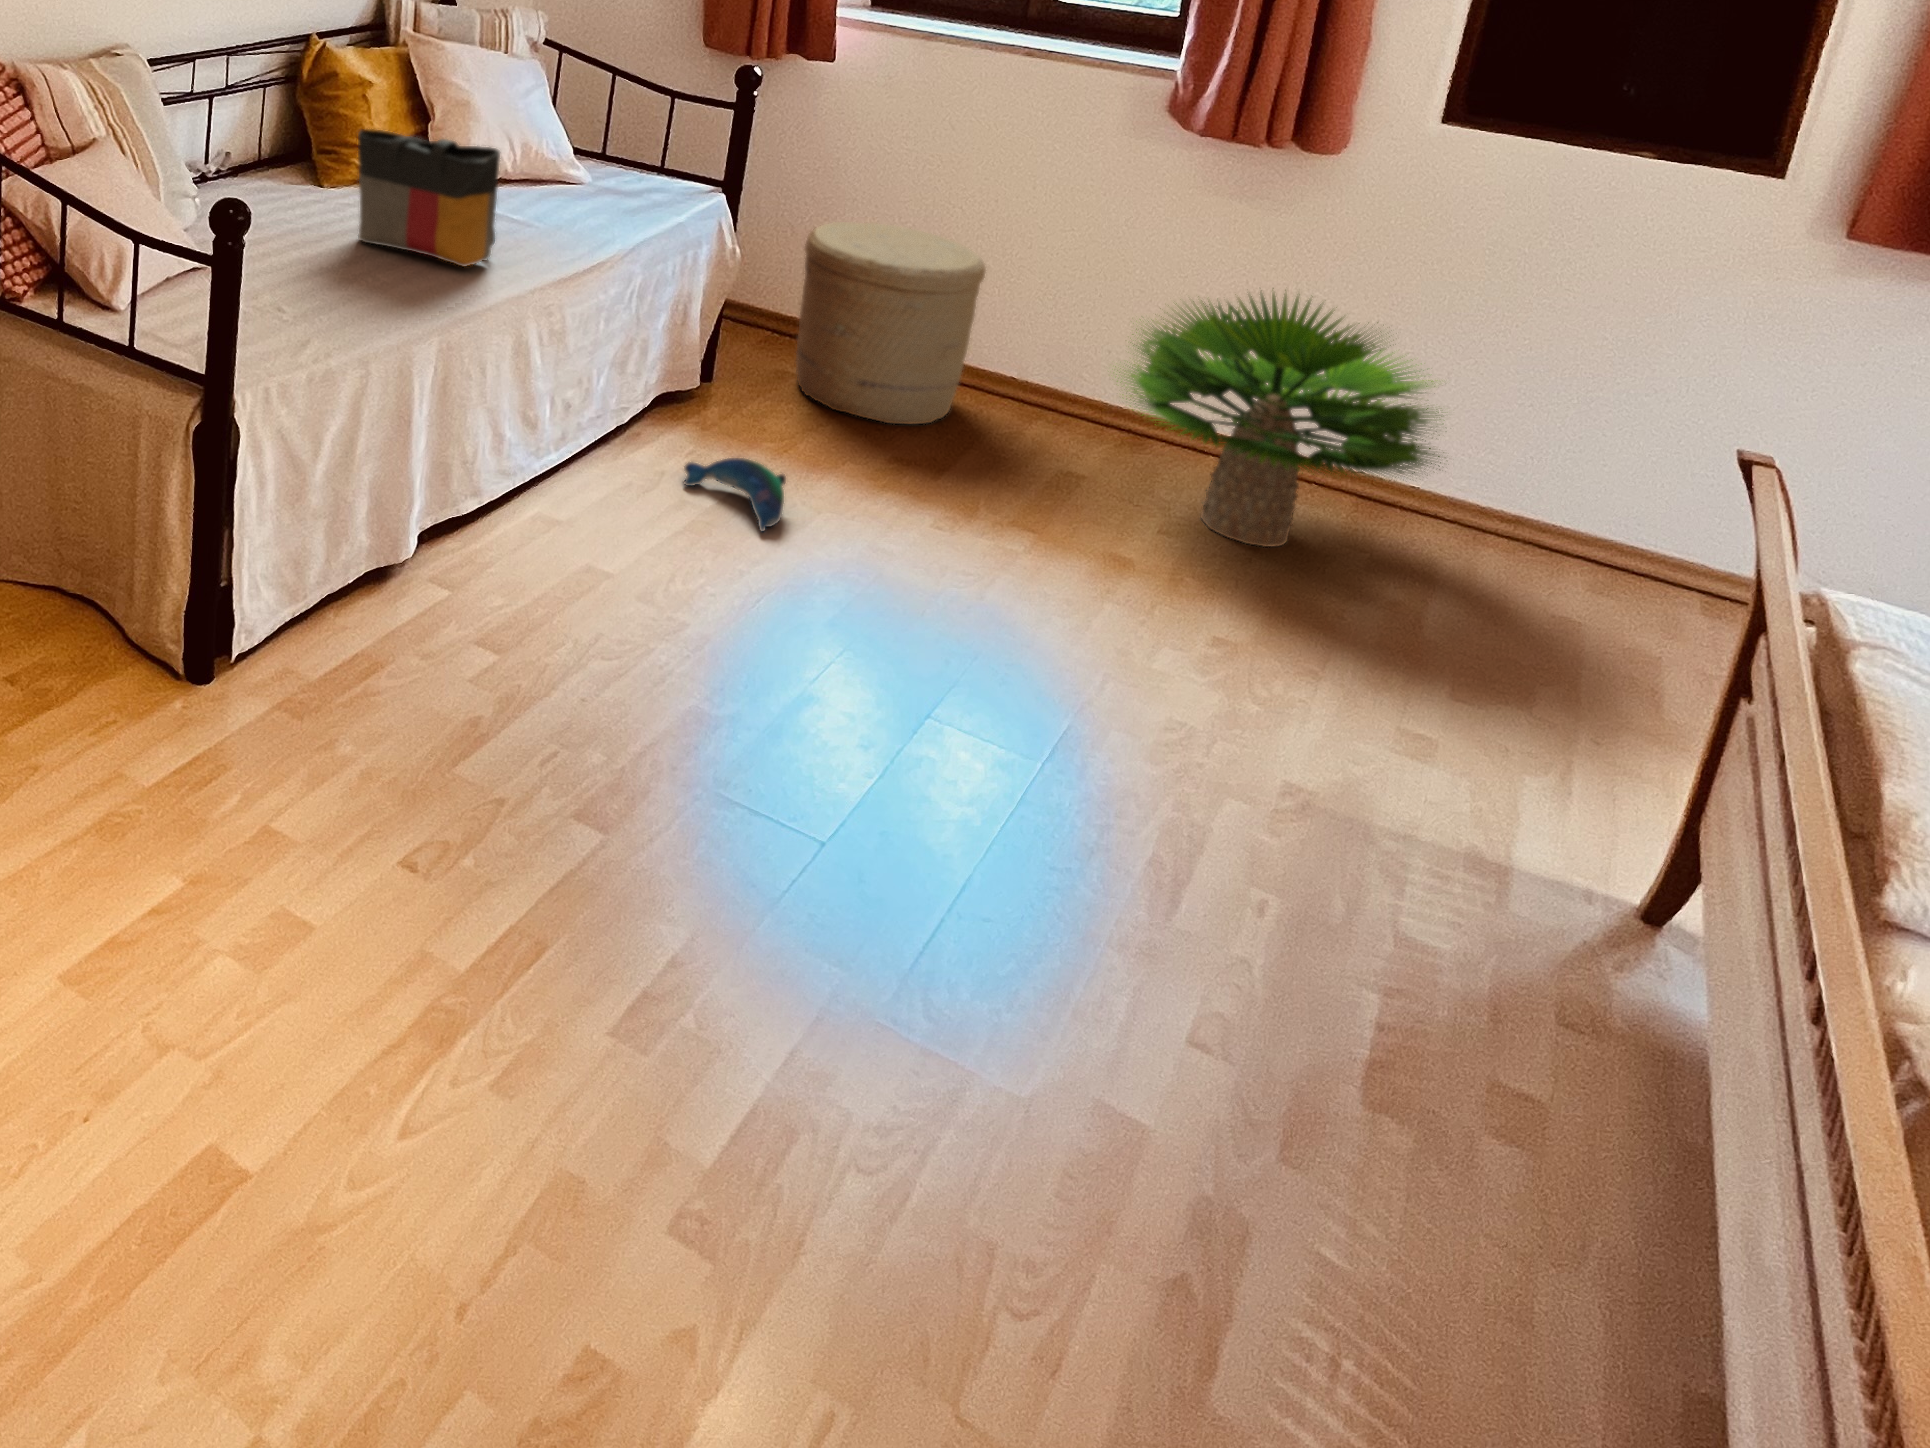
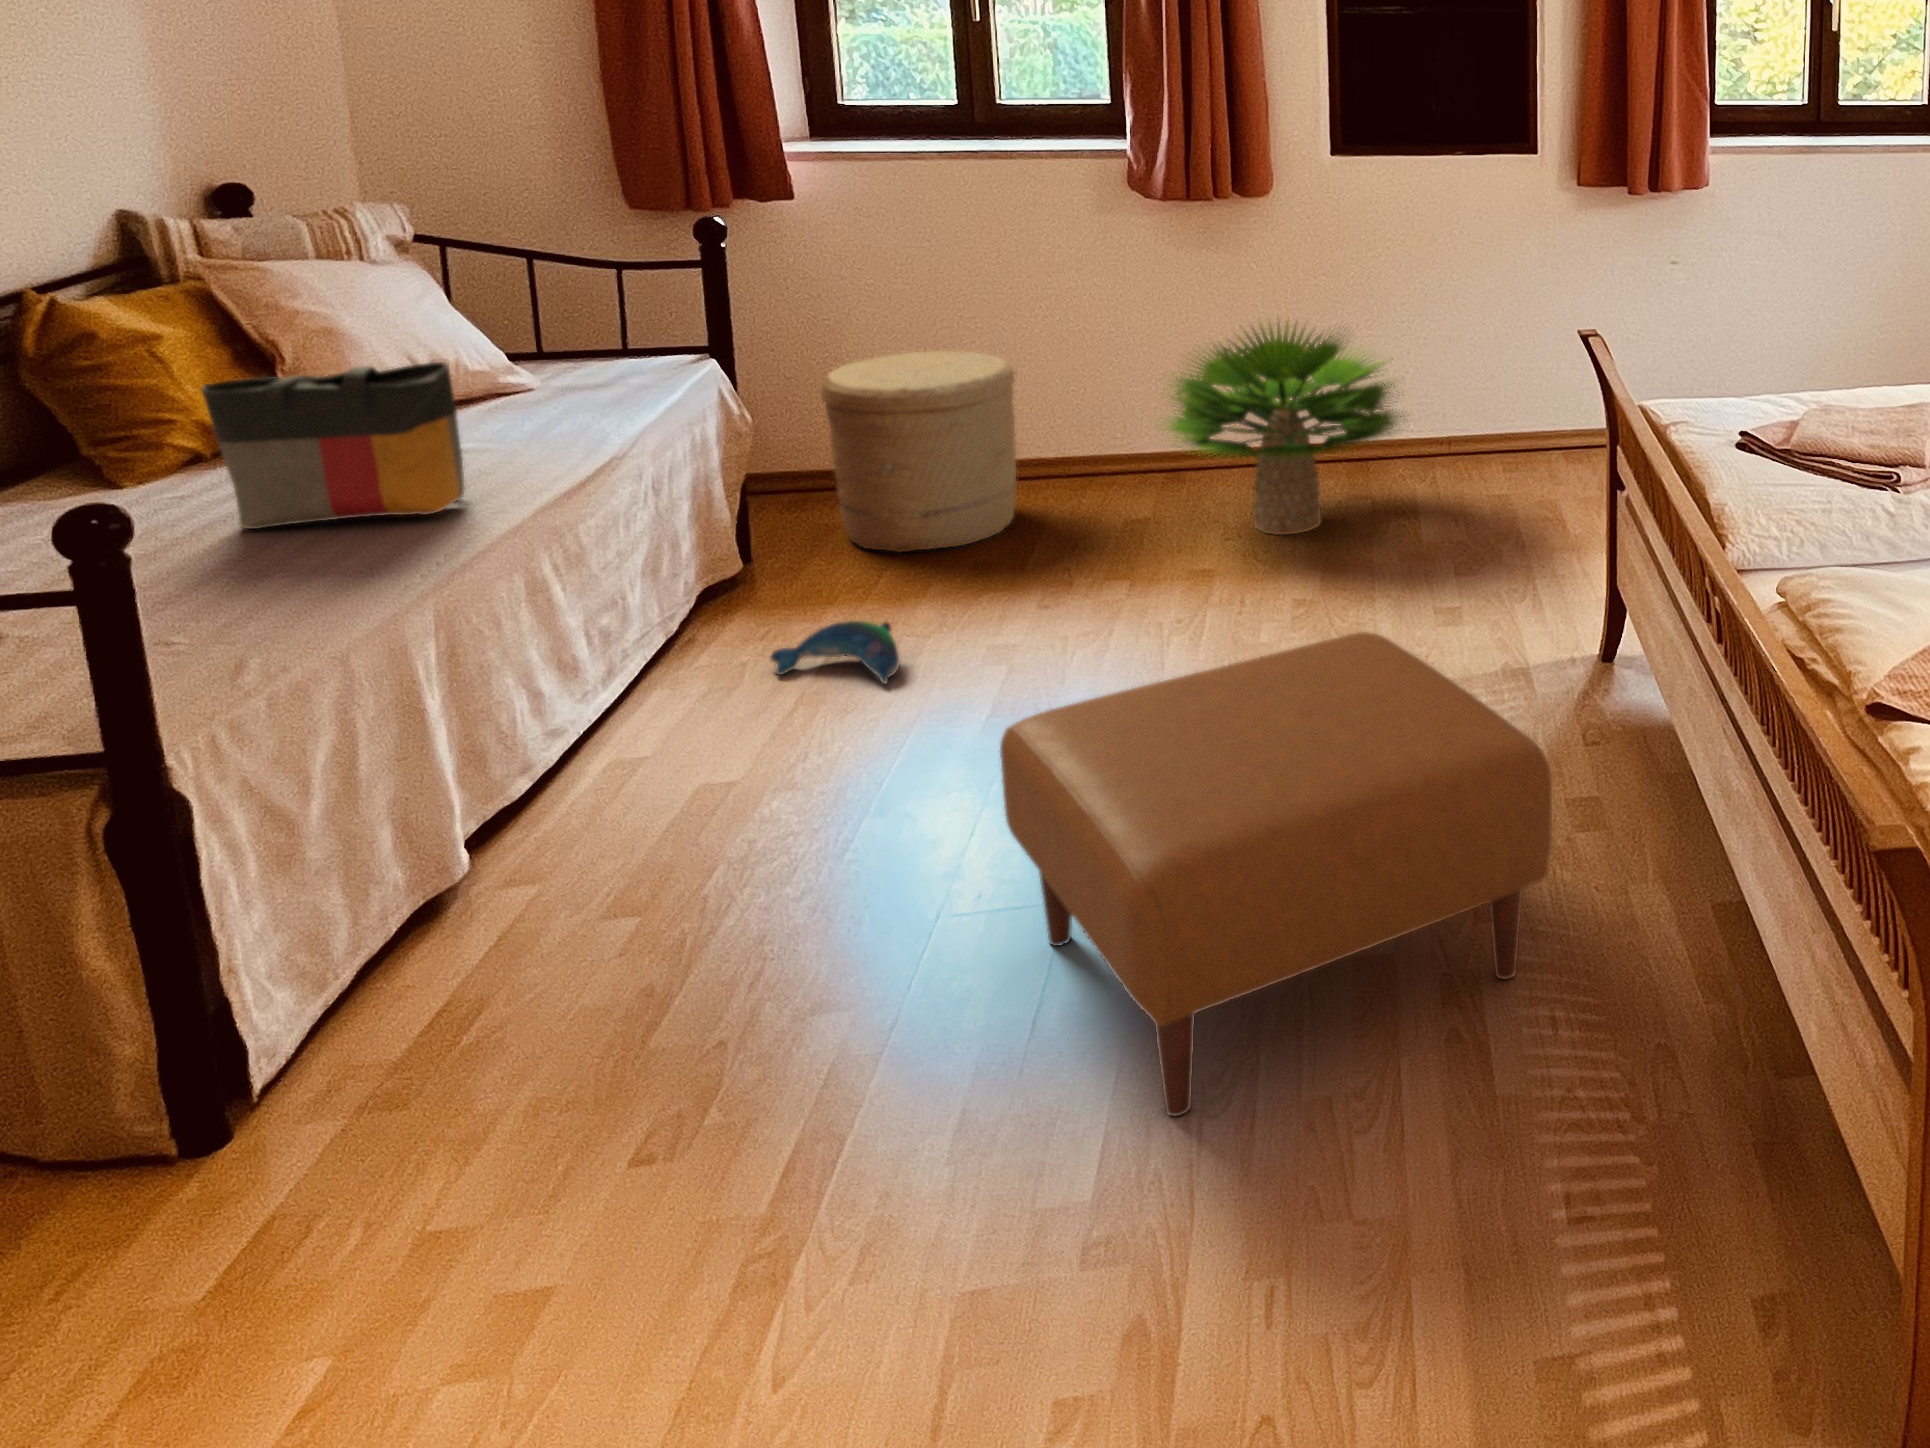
ottoman: none [769,644,1432,1279] -> present [1000,632,1552,1116]

